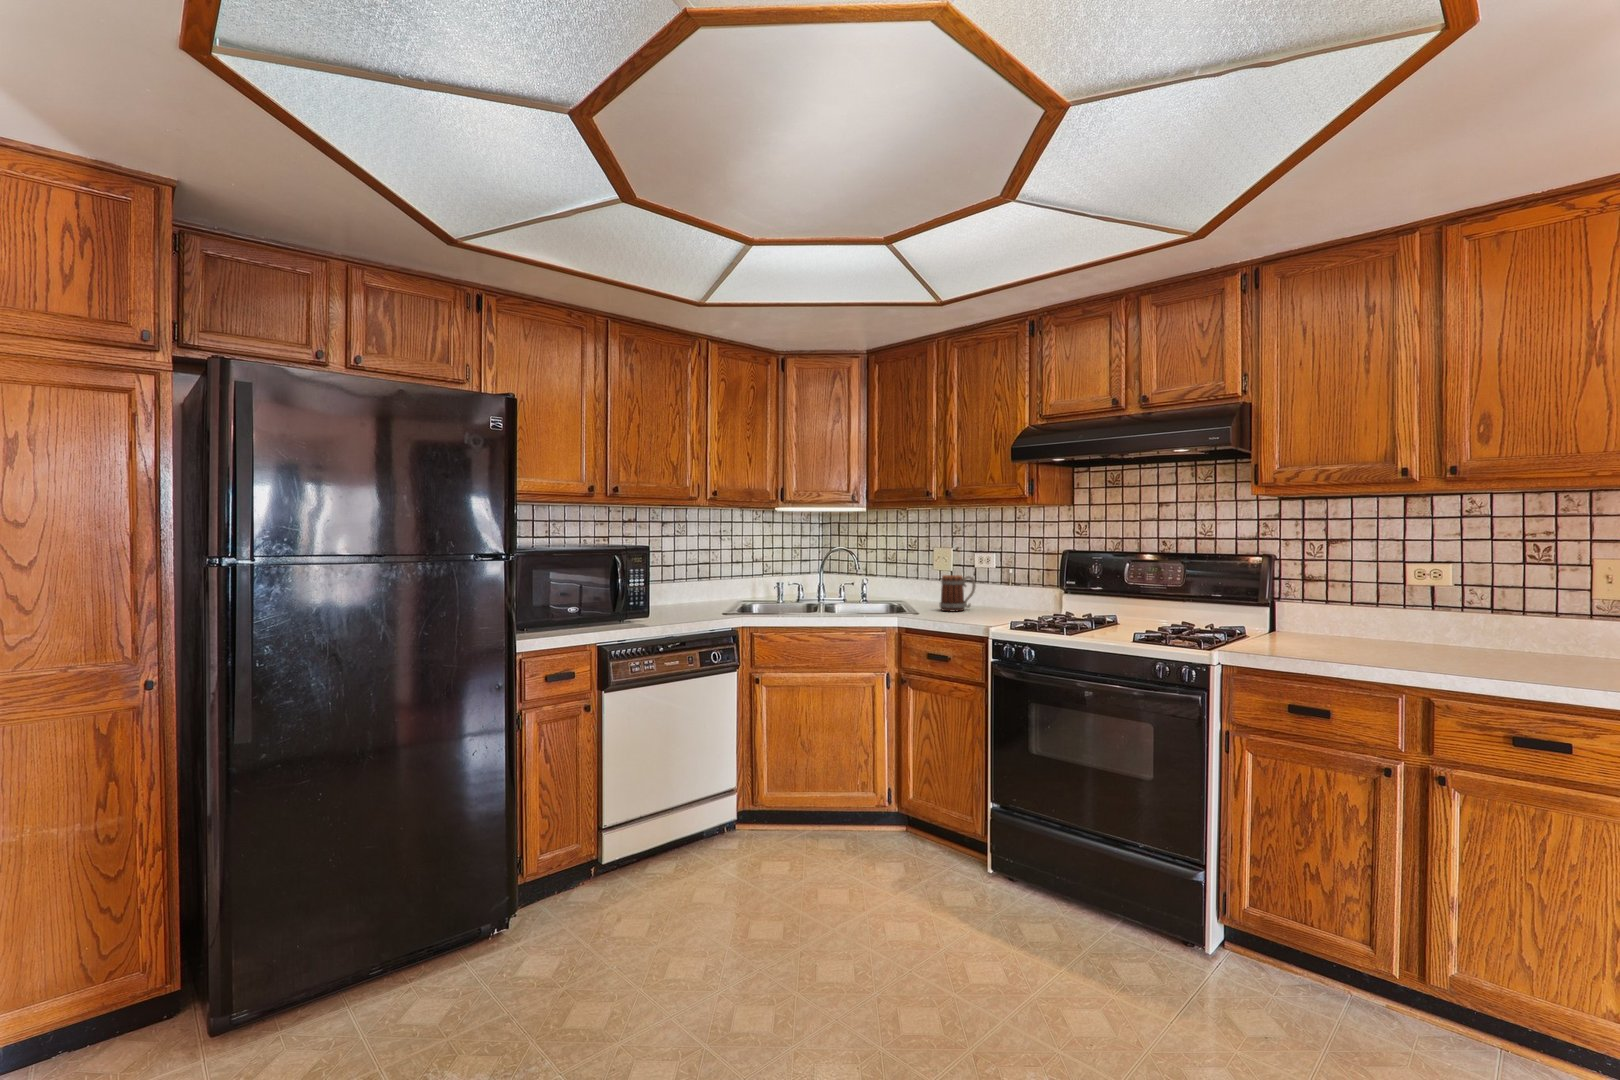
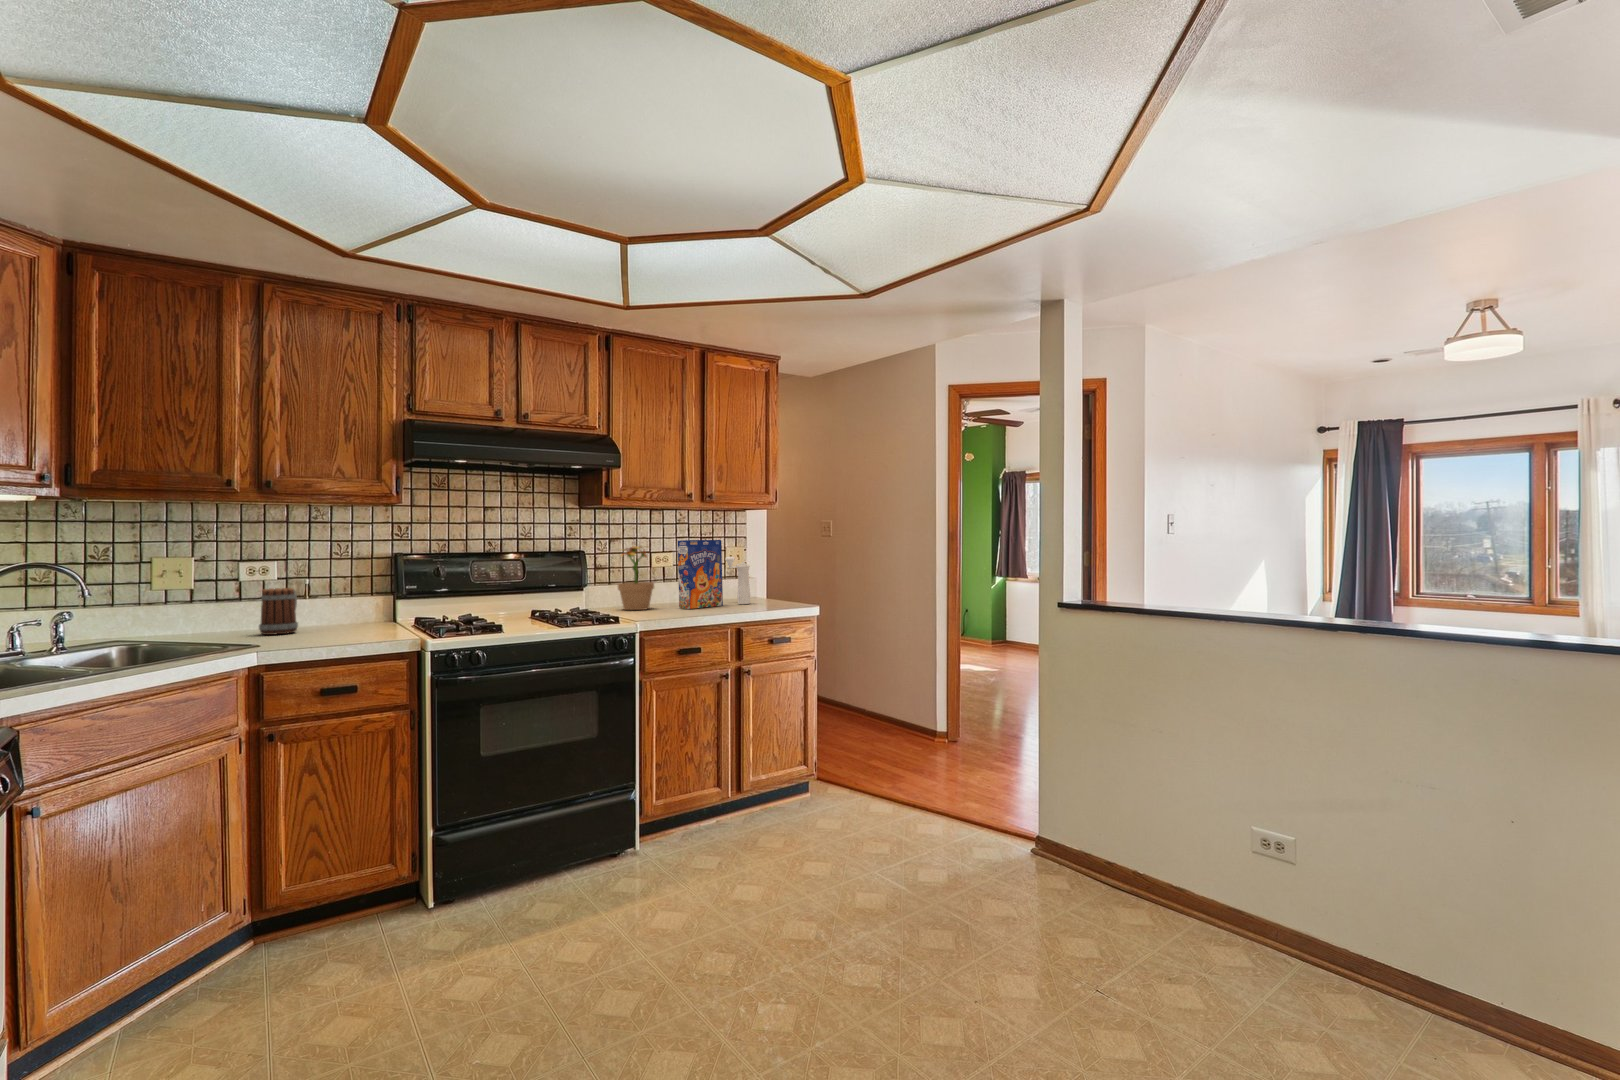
potted plant: none [1282,545,1350,645] -> present [618,542,654,610]
cereal box: none [1370,547,1471,662] -> present [678,540,723,609]
pepper mill: none [1519,578,1552,669] -> present [725,557,750,604]

